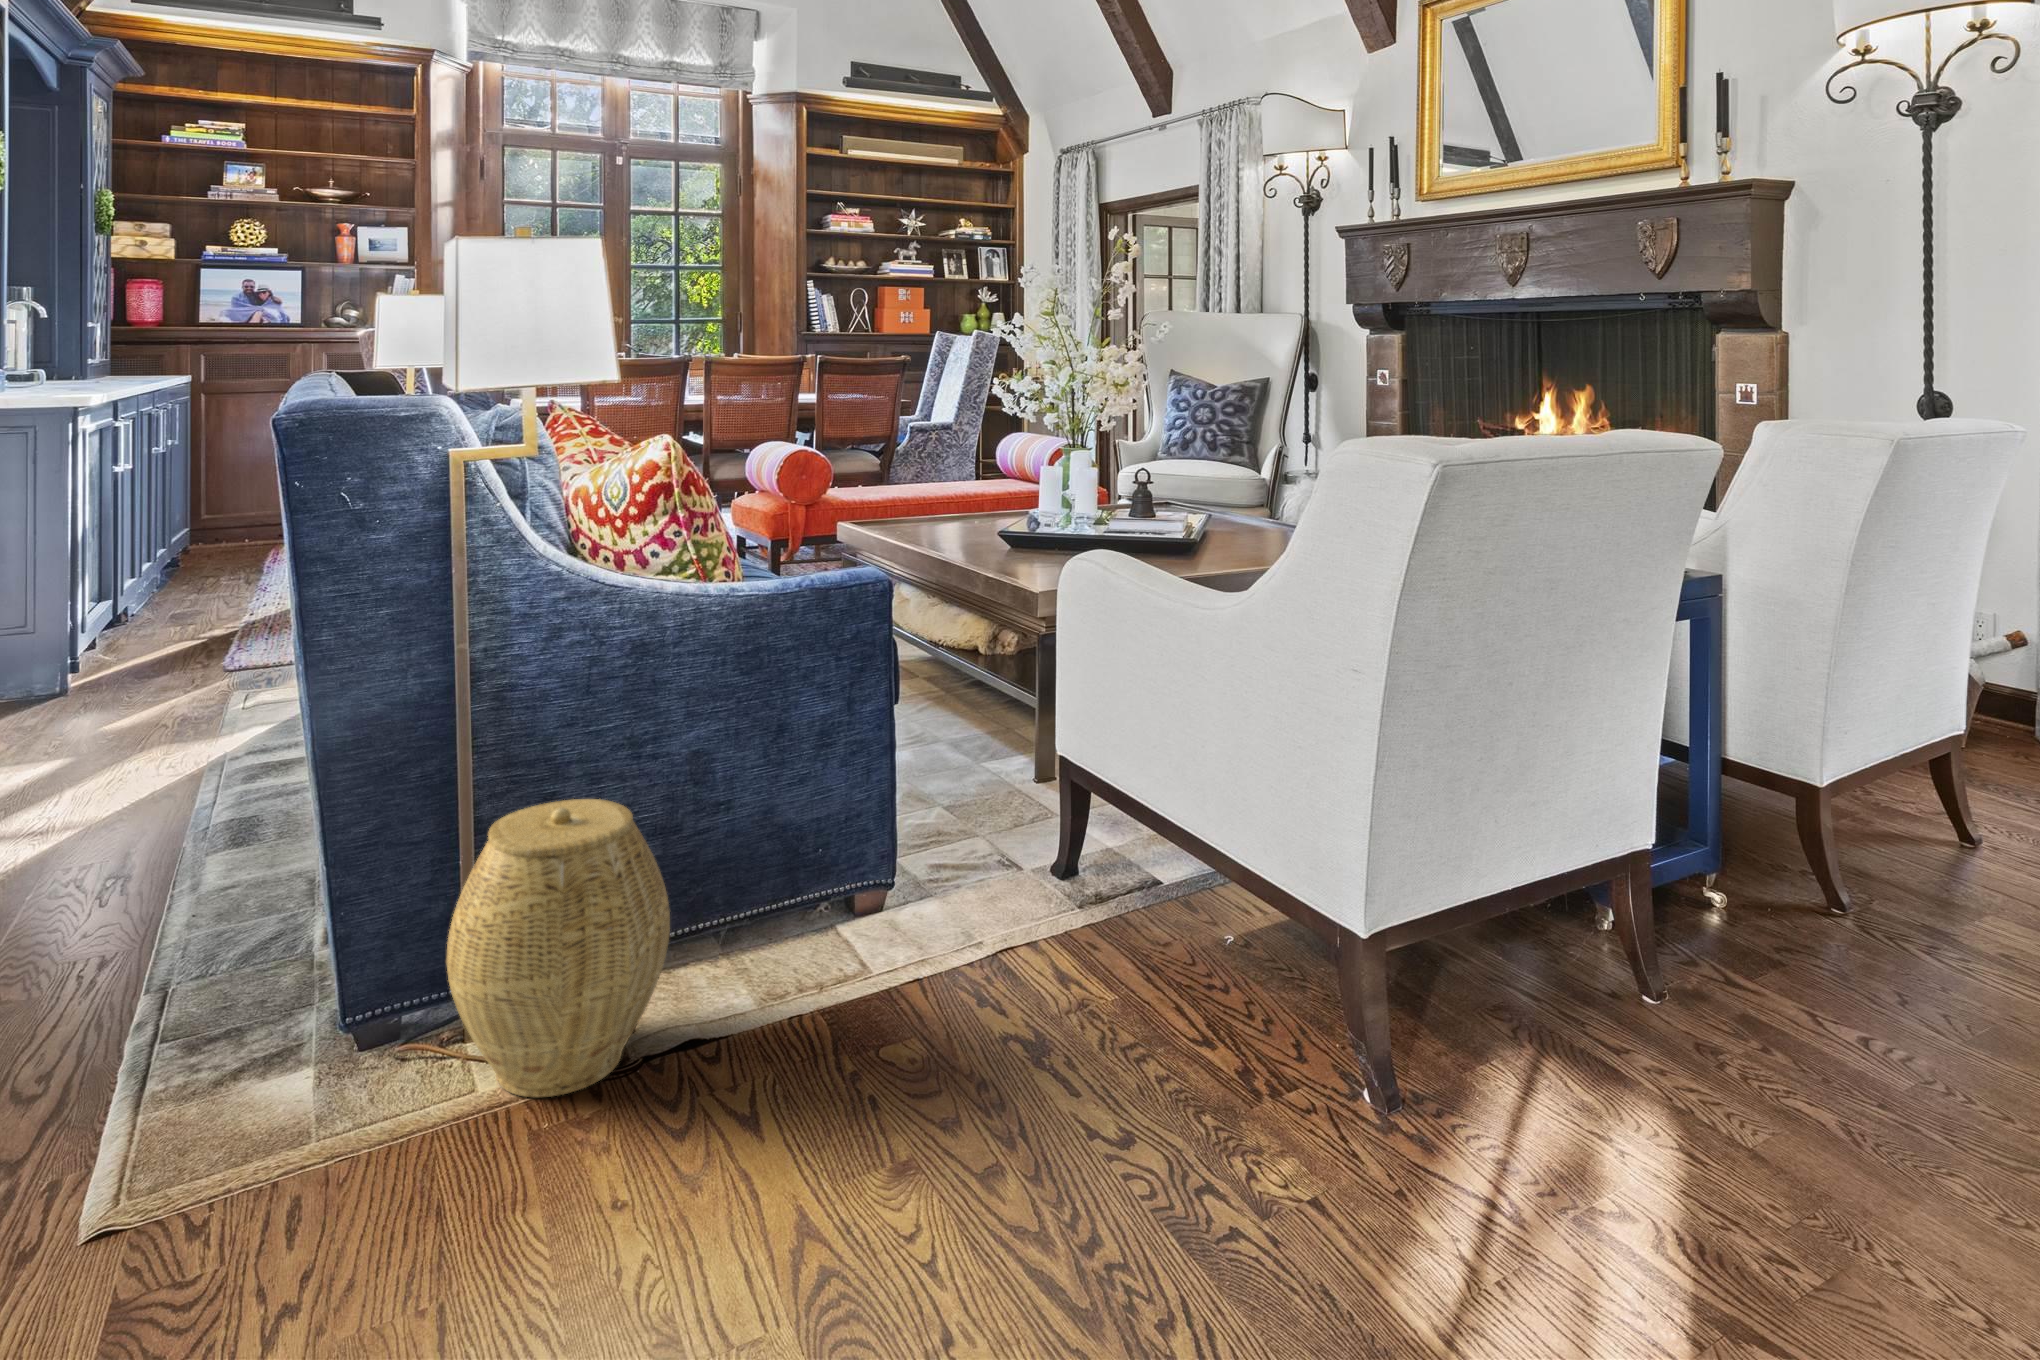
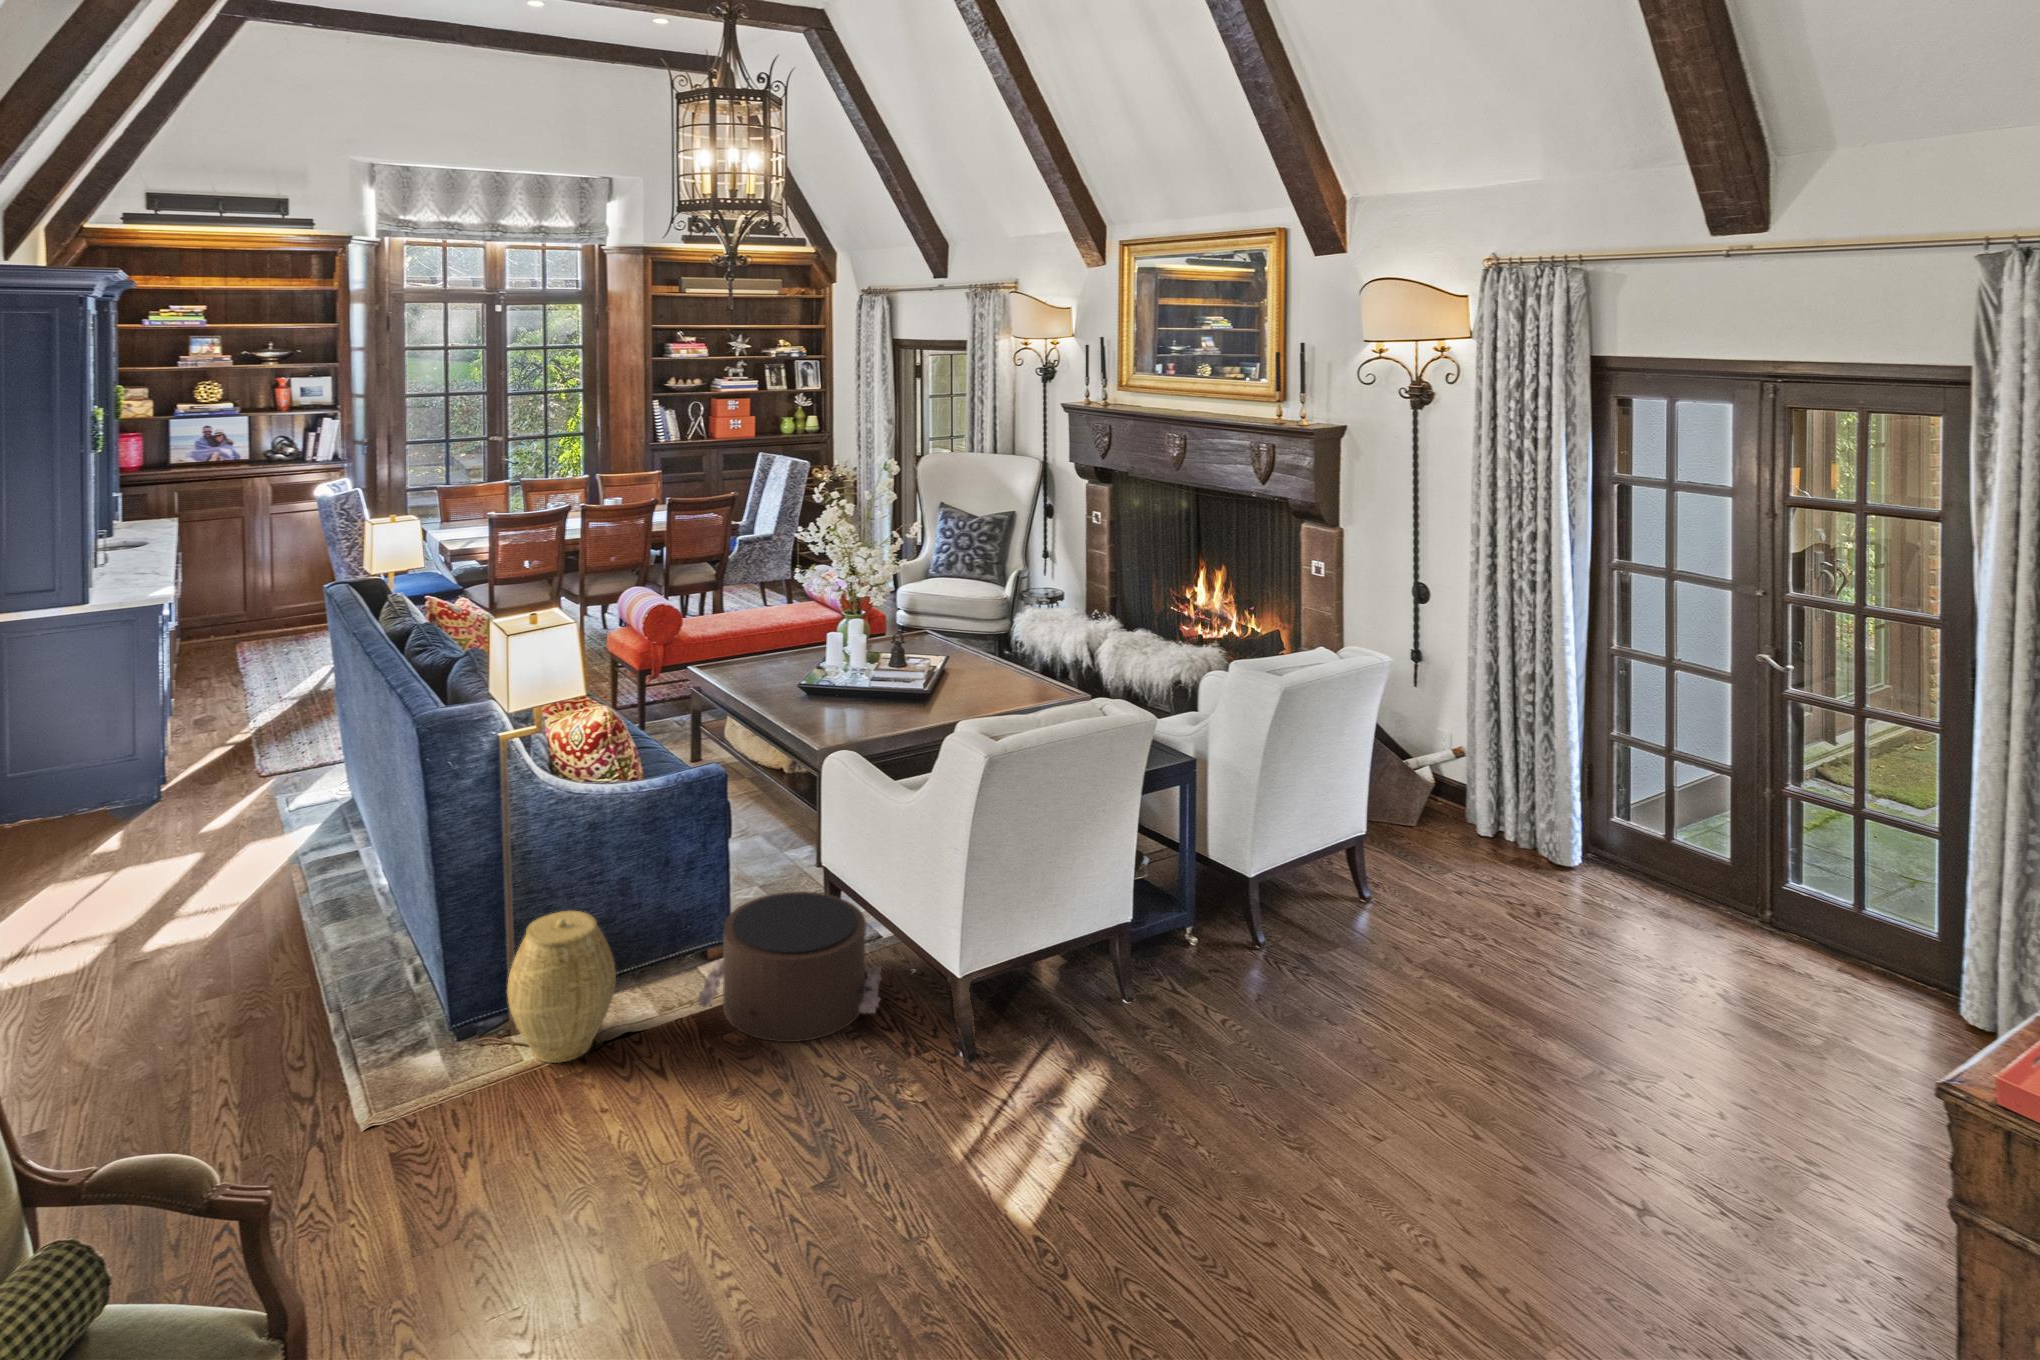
pouf: none [830,791,1187,1064] -> present [698,891,881,1042]

